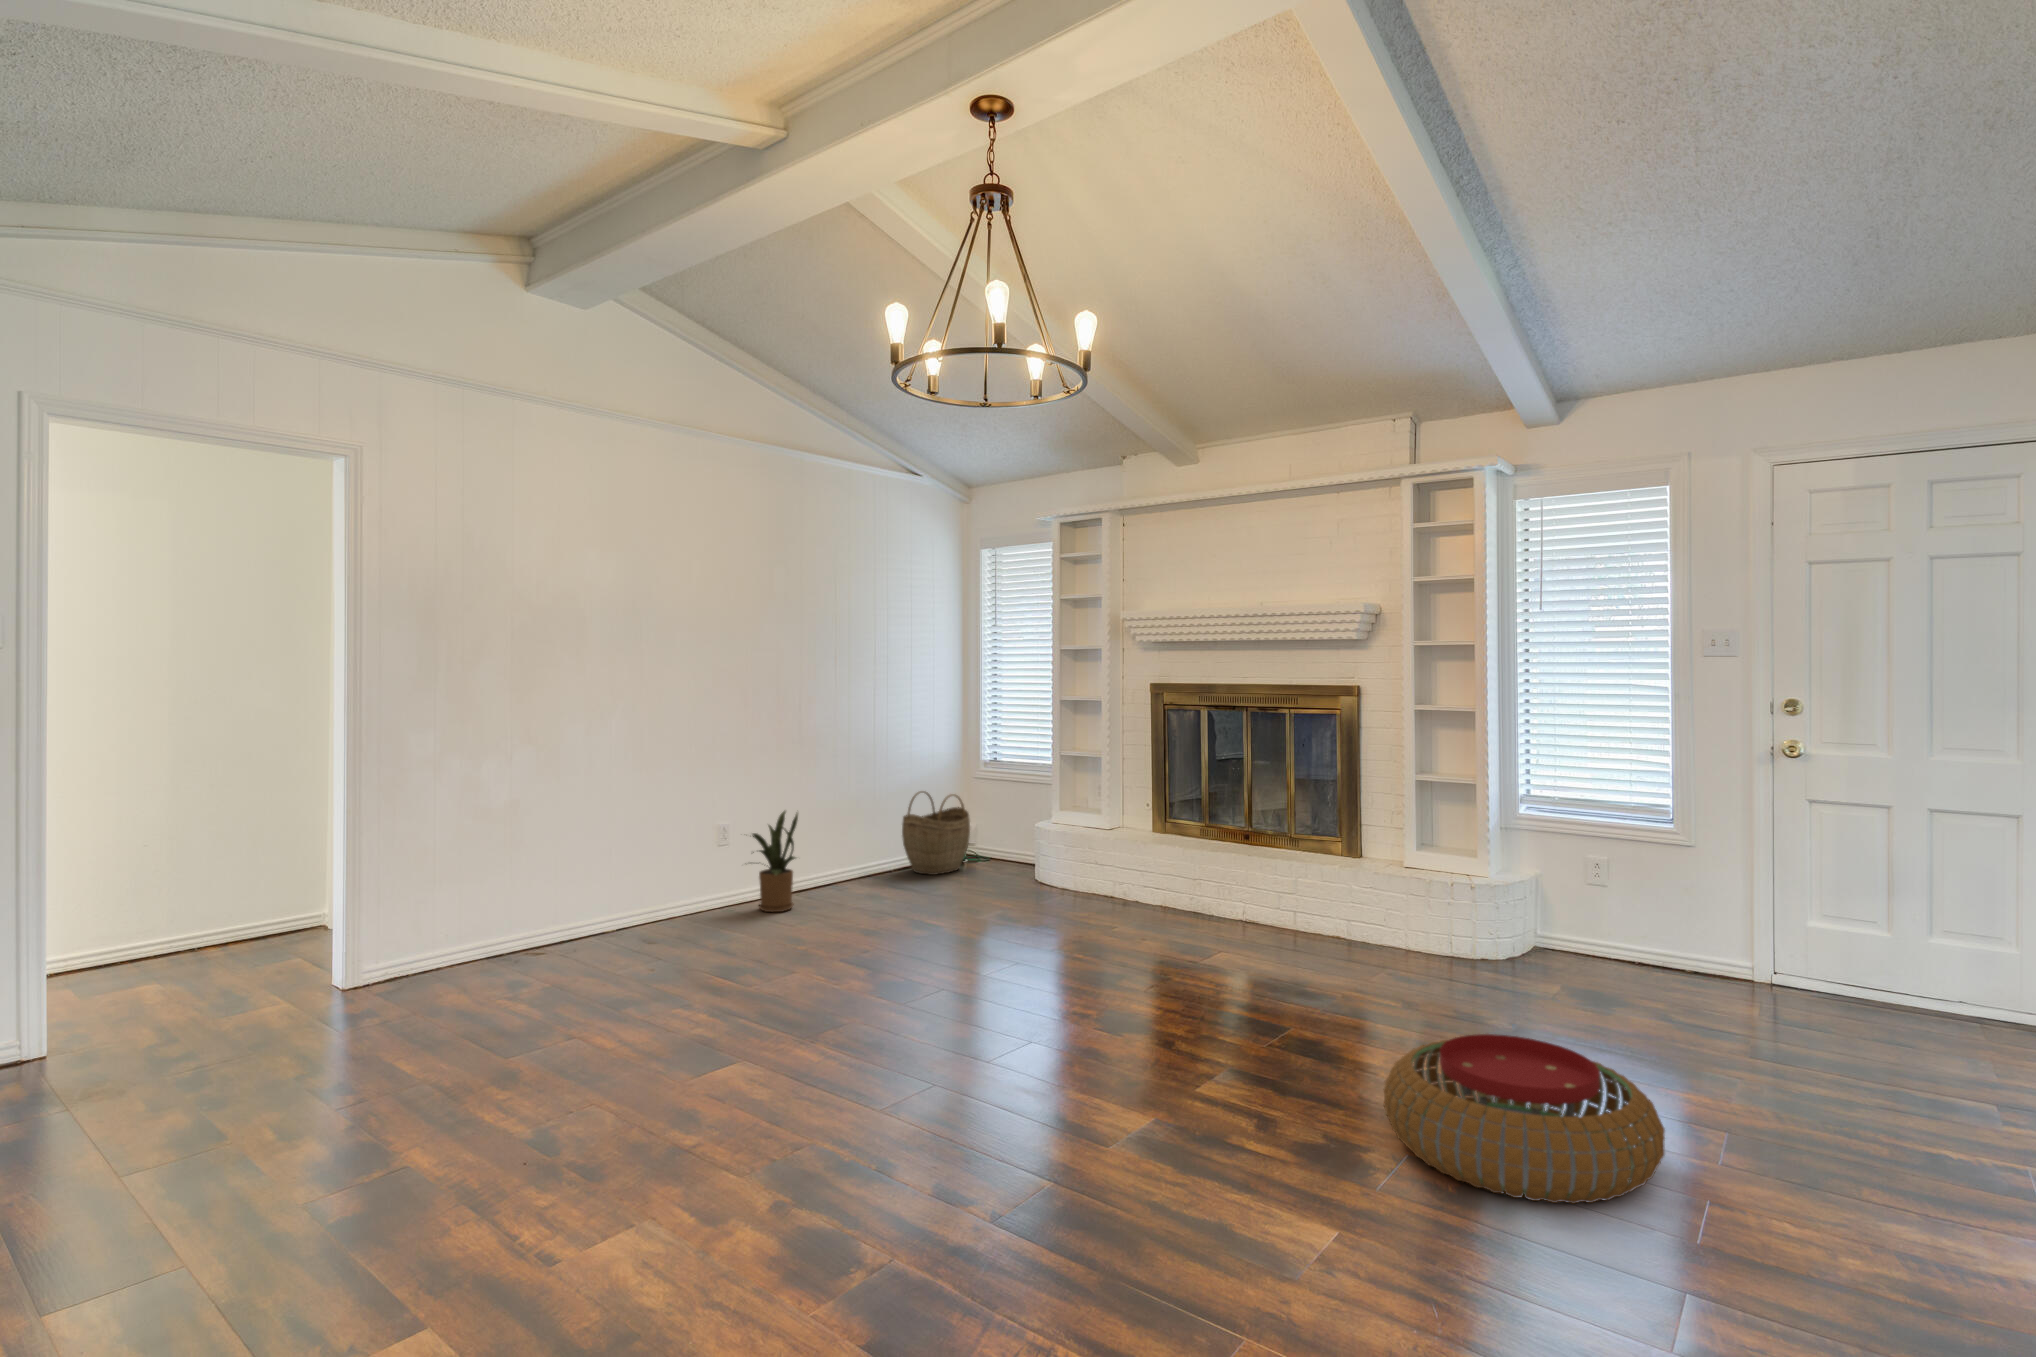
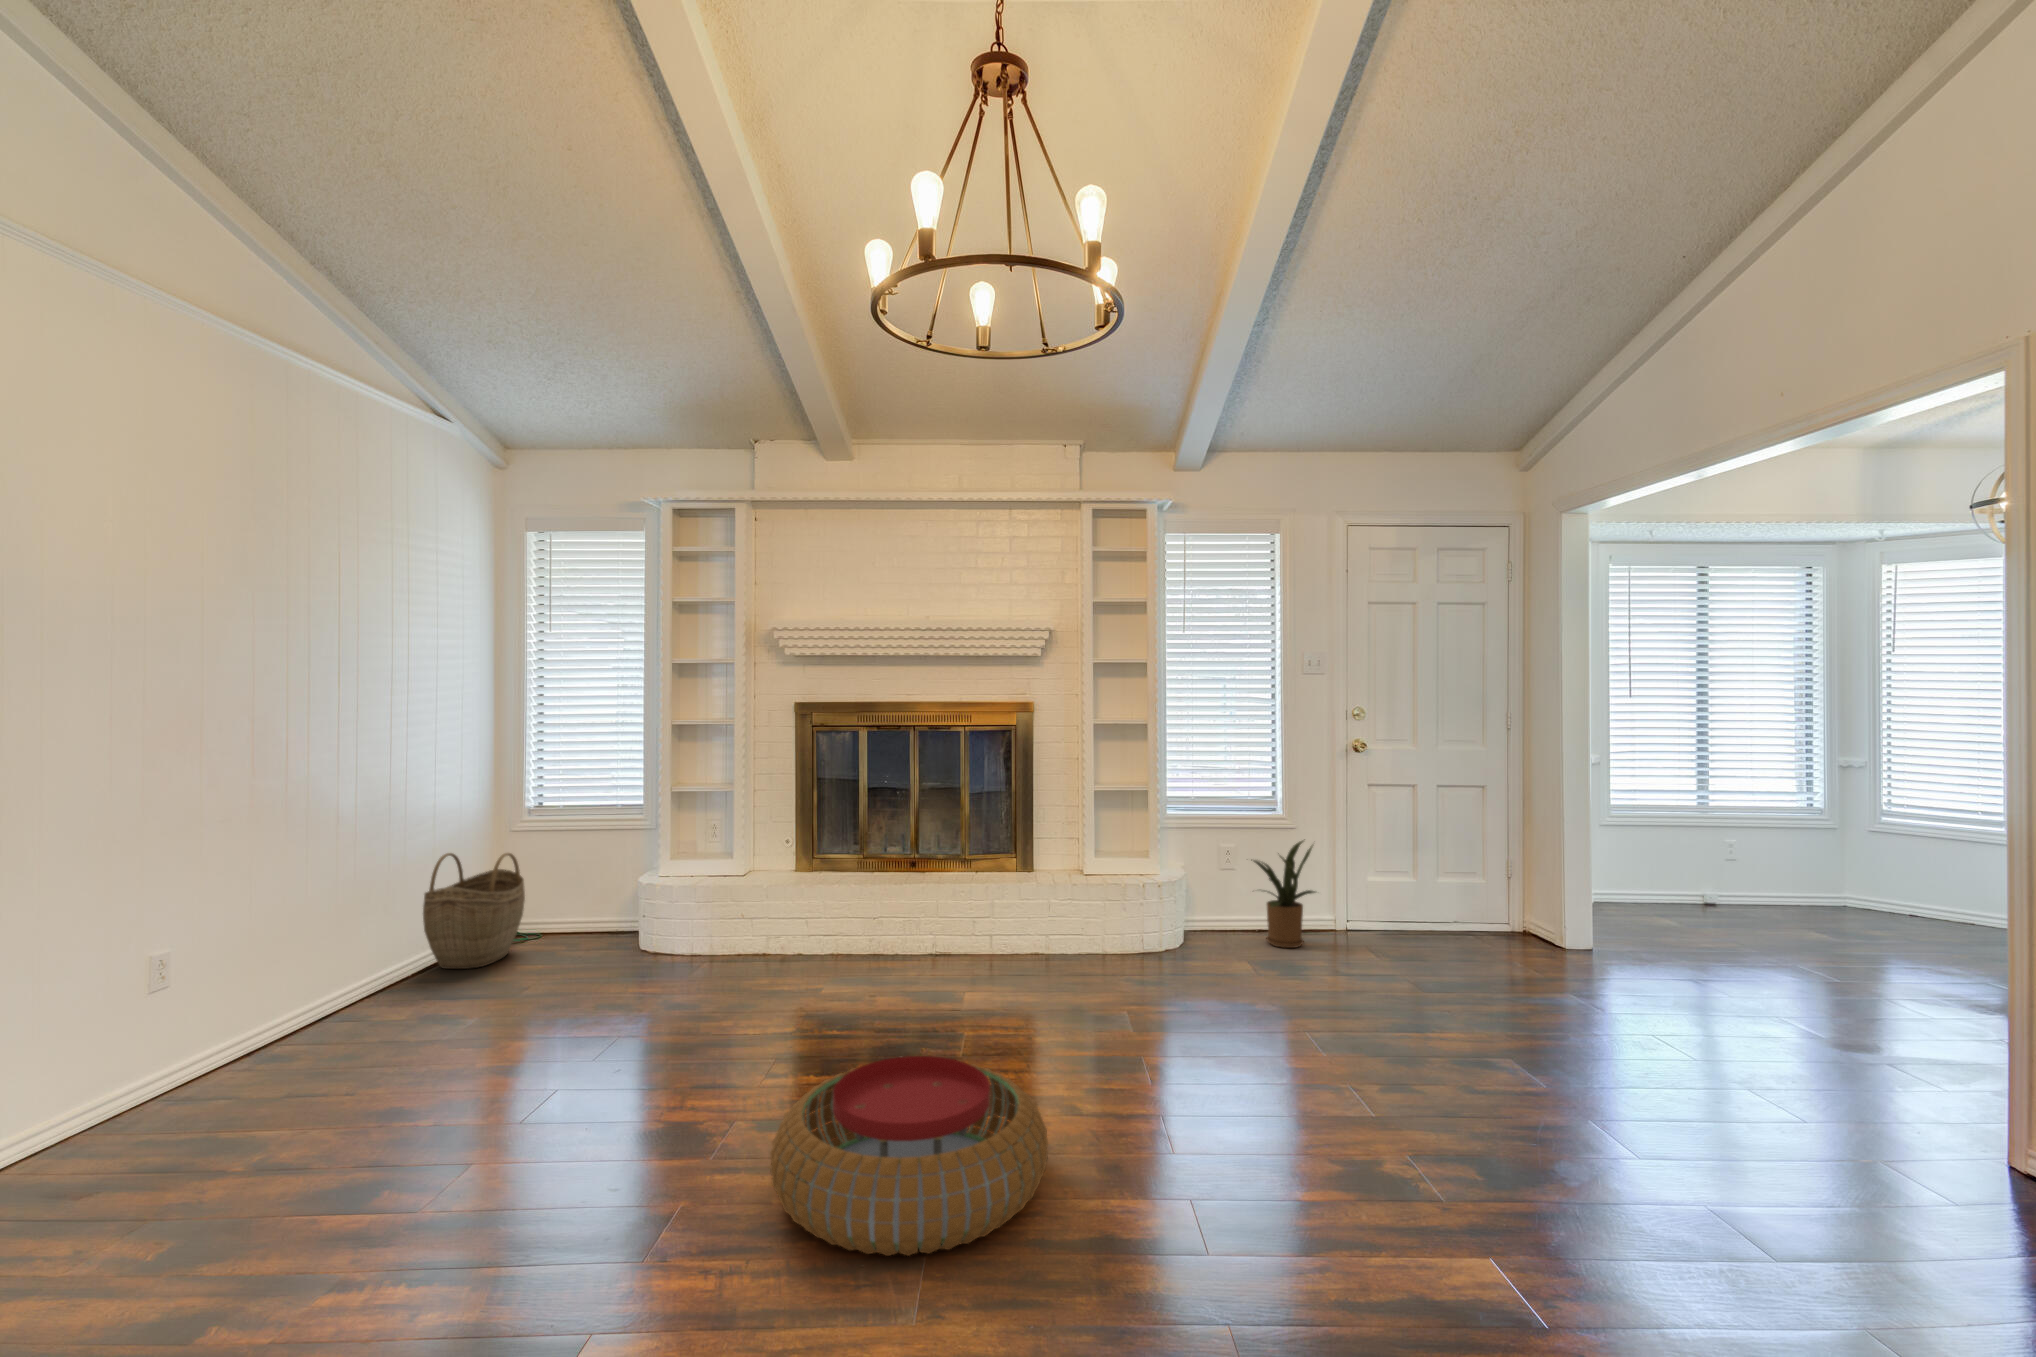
house plant: present [752,811,798,912] -> present [1251,841,1315,948]
pouf: present [1384,1034,1665,1204] -> present [770,1056,1048,1256]

